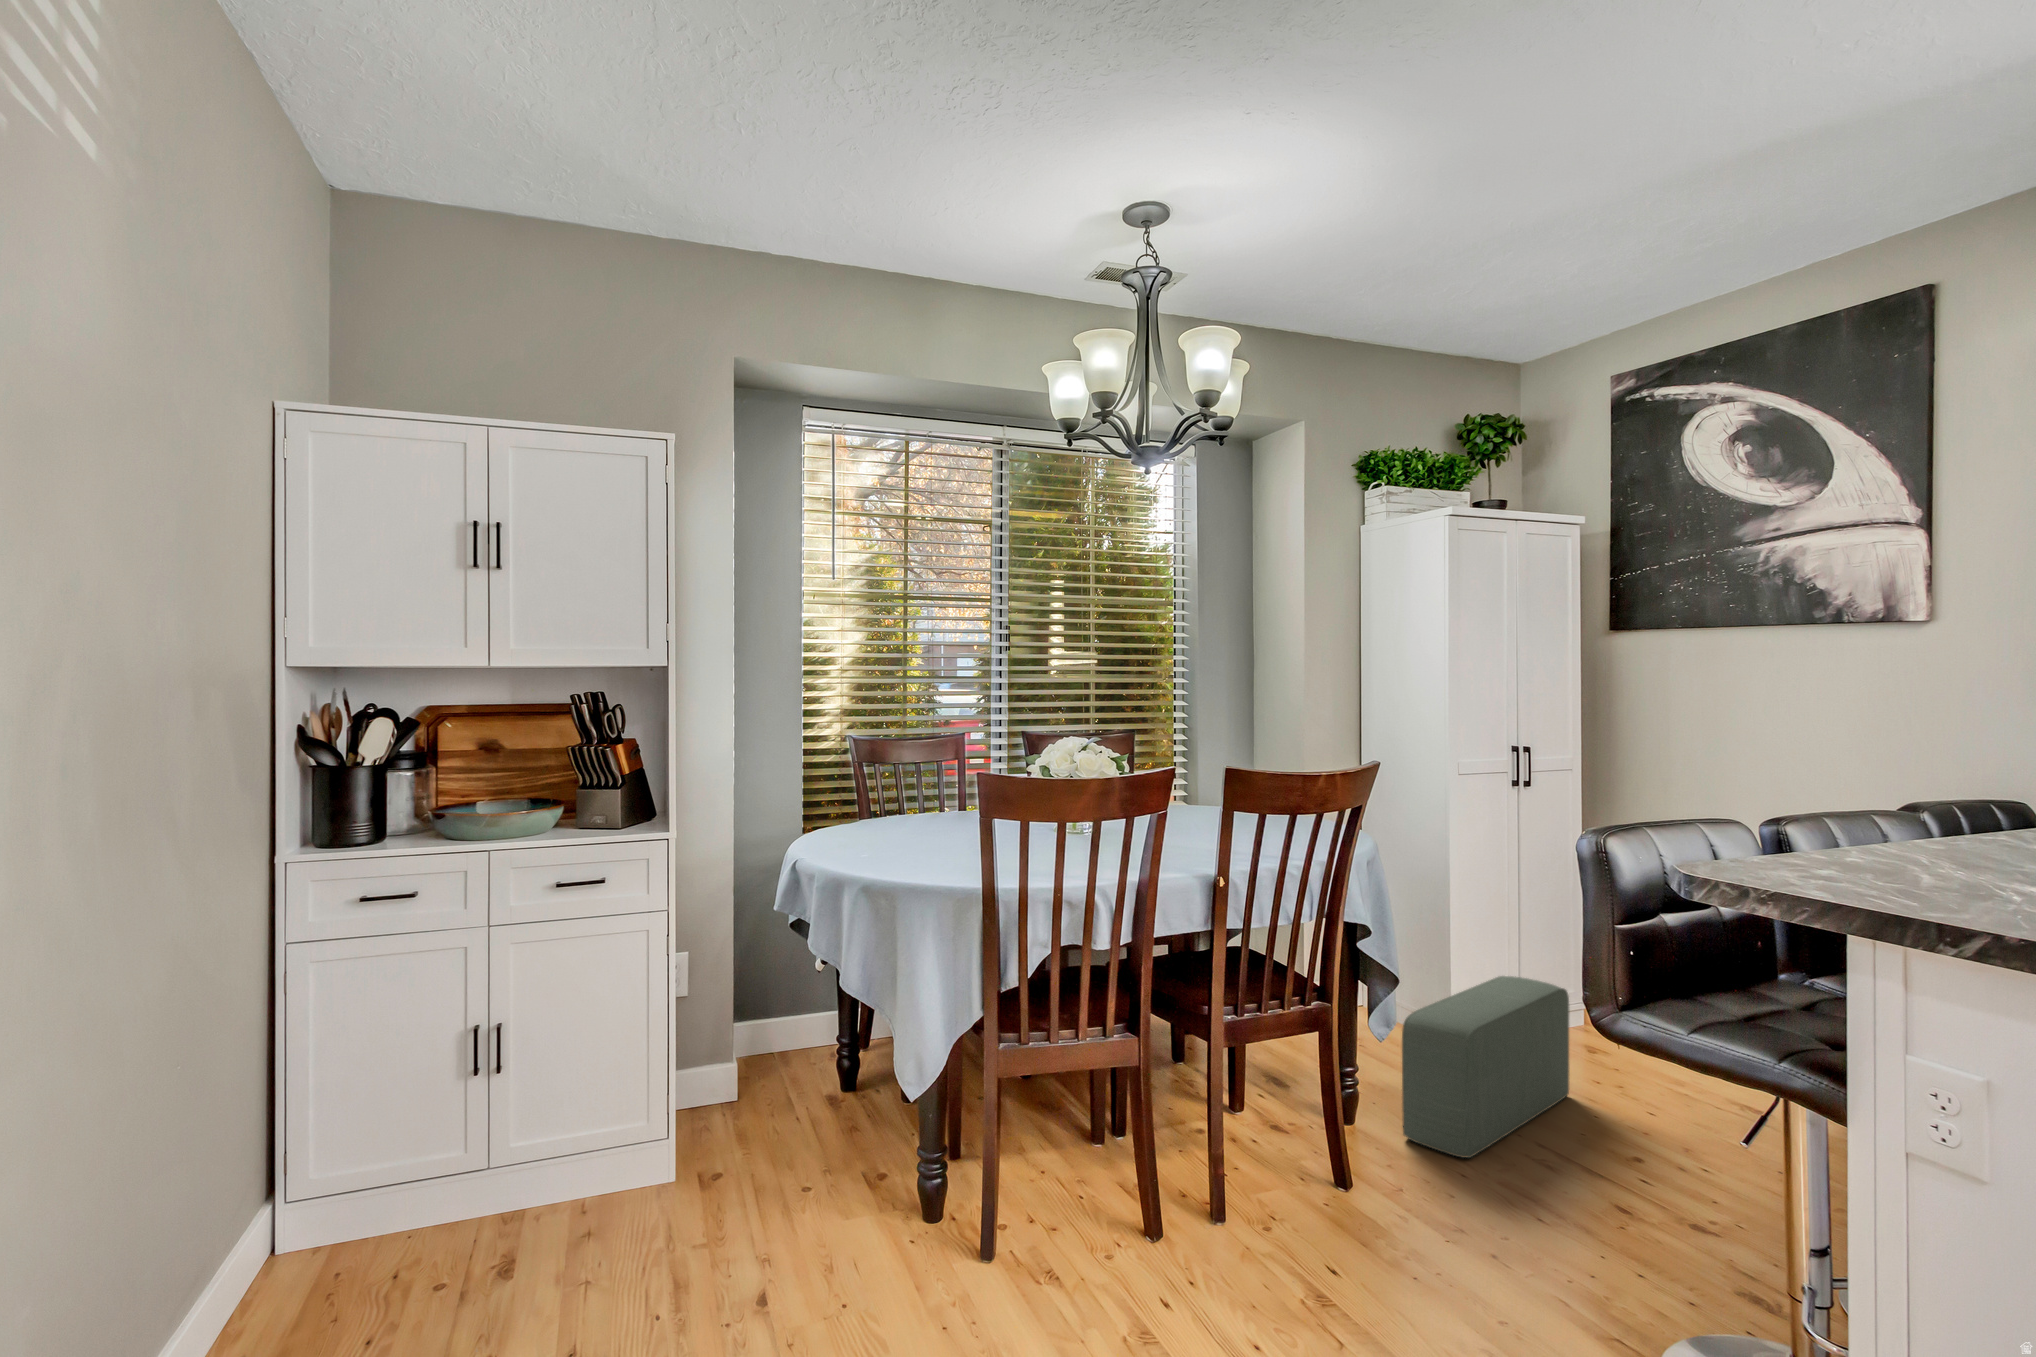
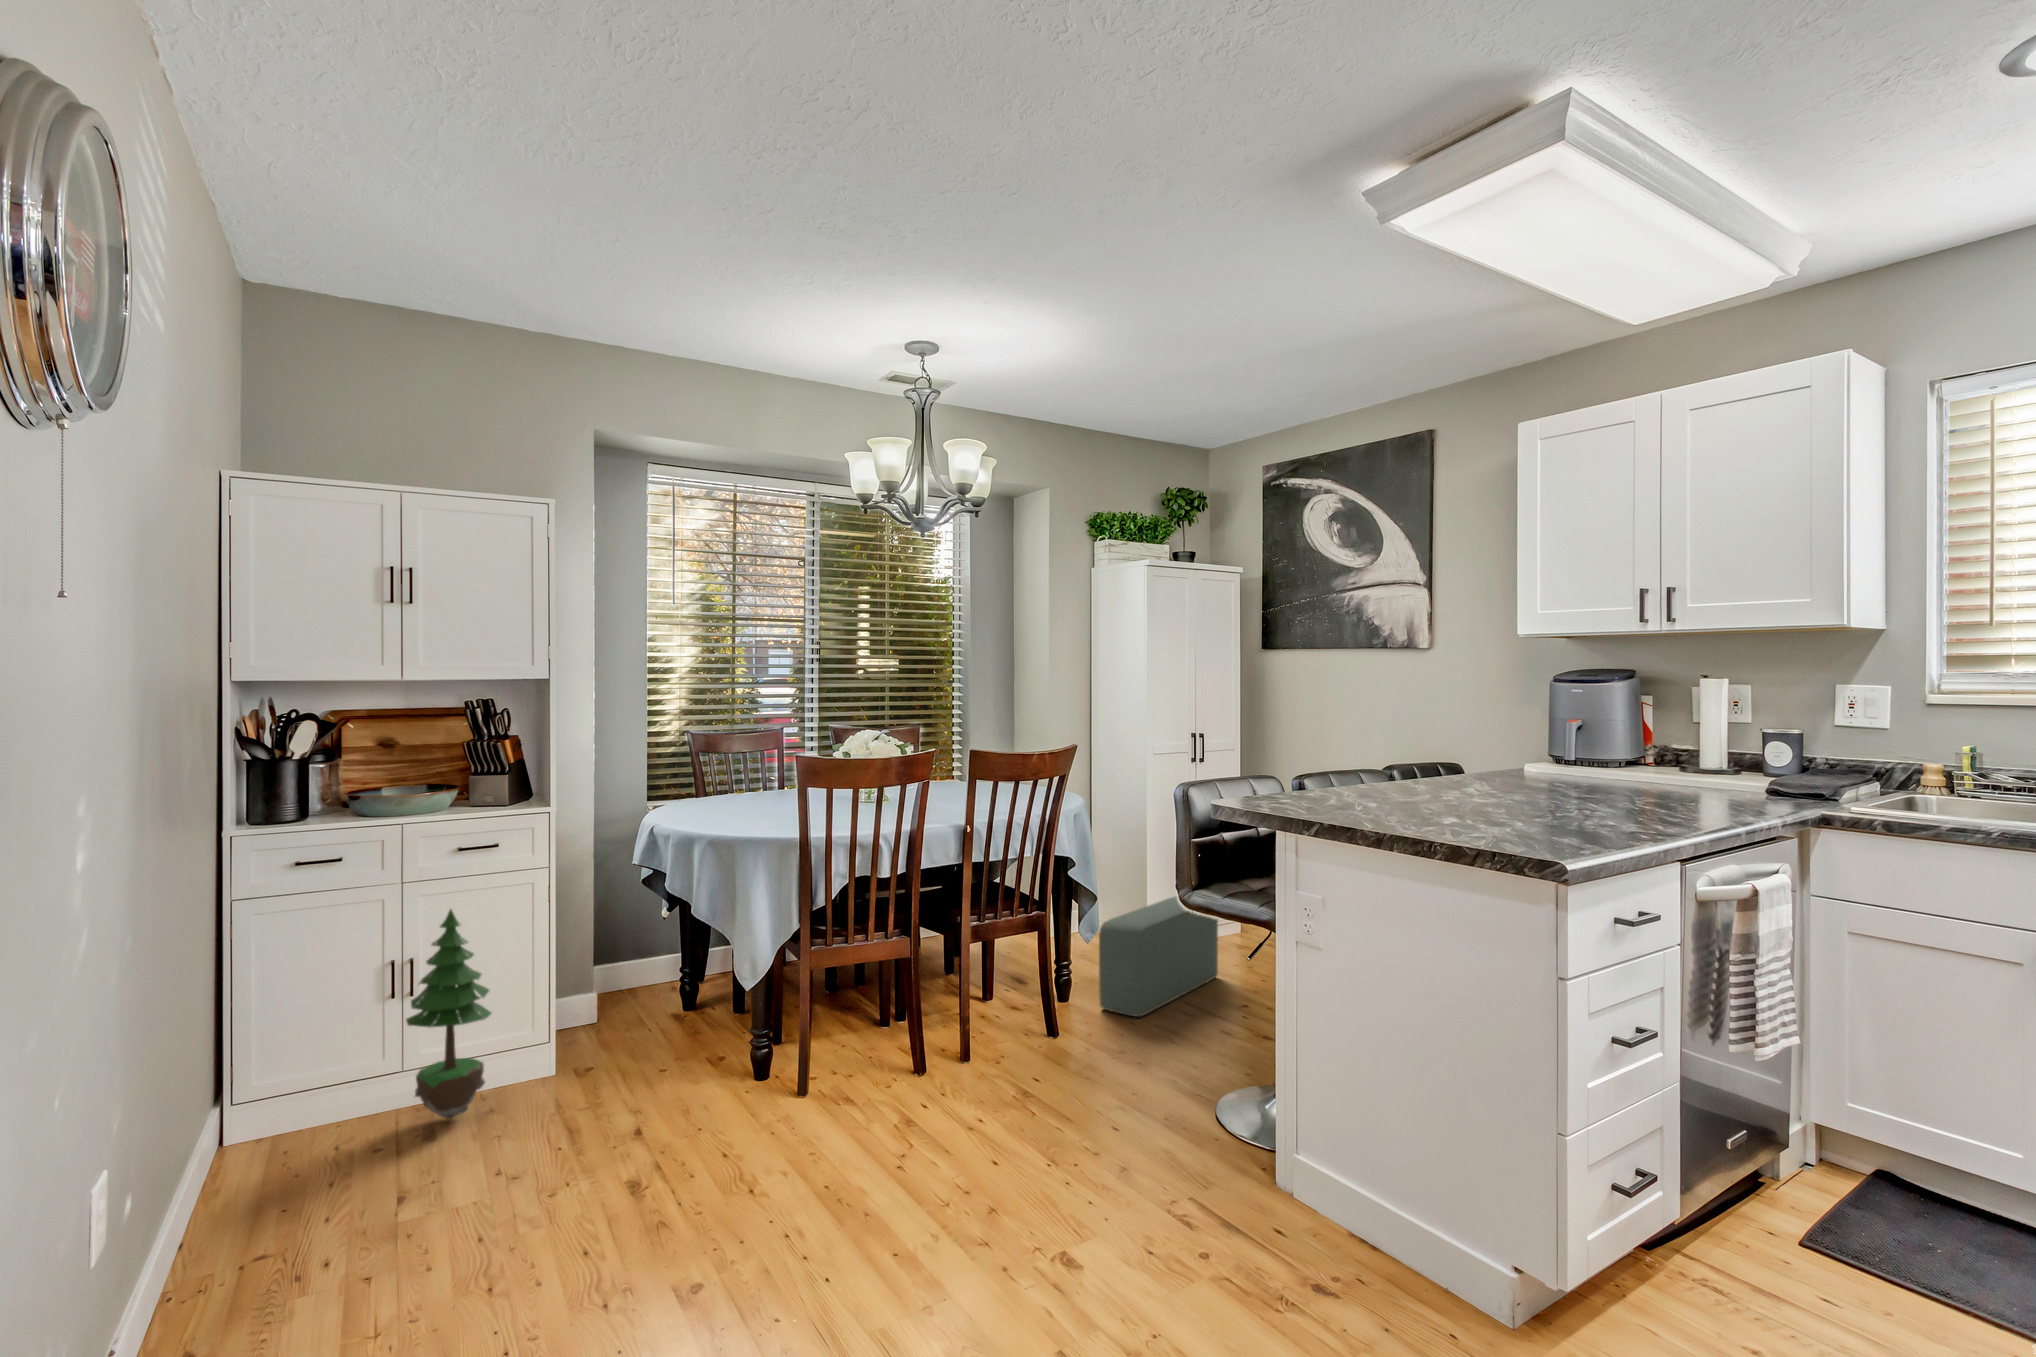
potted tree: none [478,967,587,1247] -> present [406,909,491,1119]

